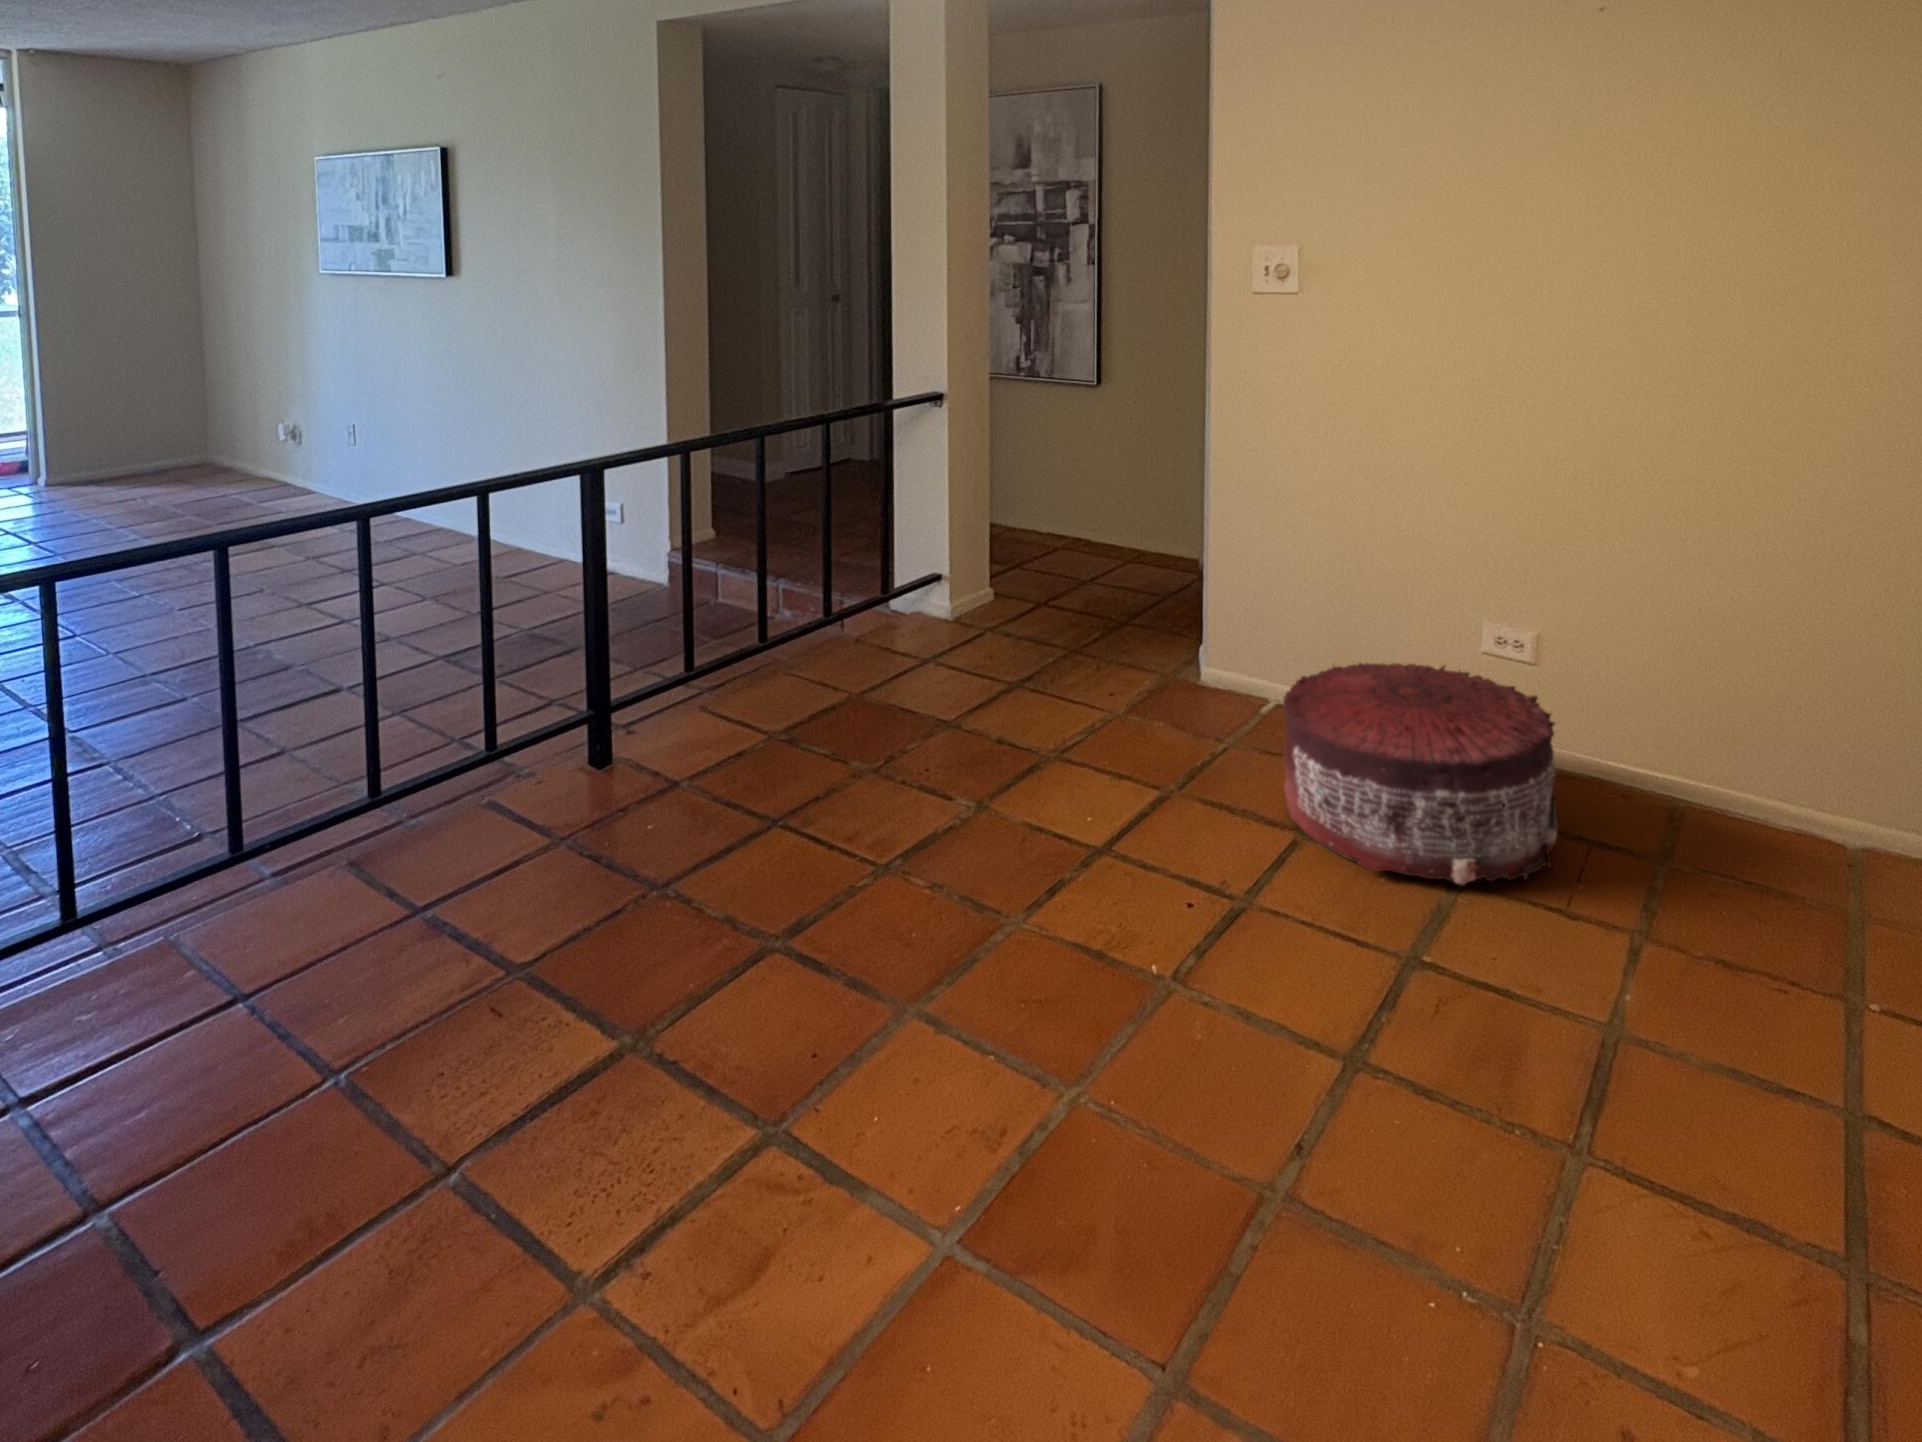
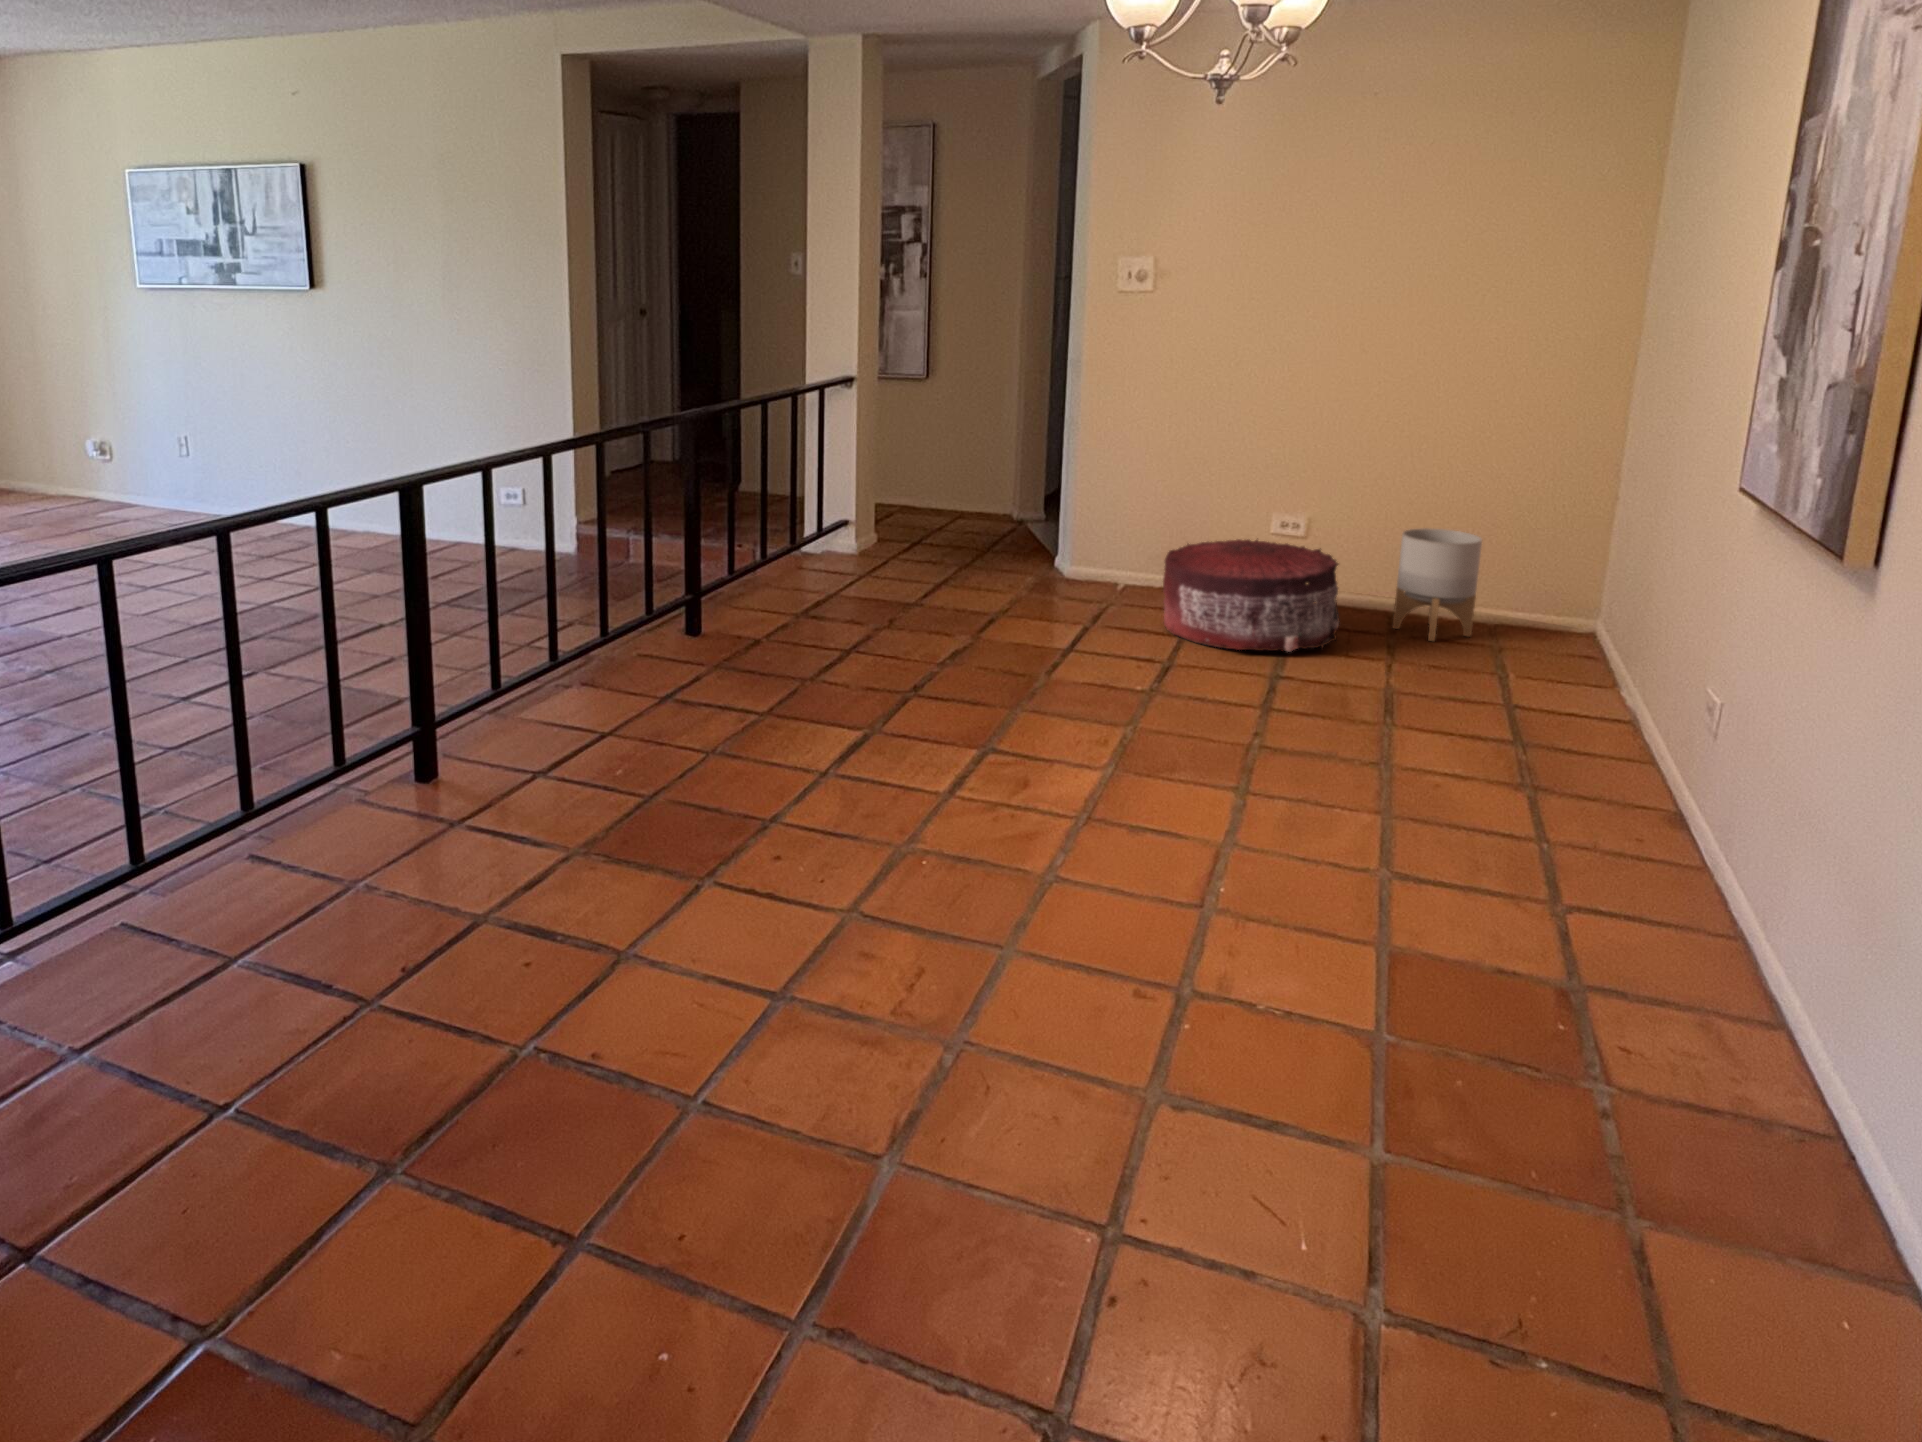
planter: none [1667,672,1814,876] -> present [1393,528,1482,641]

